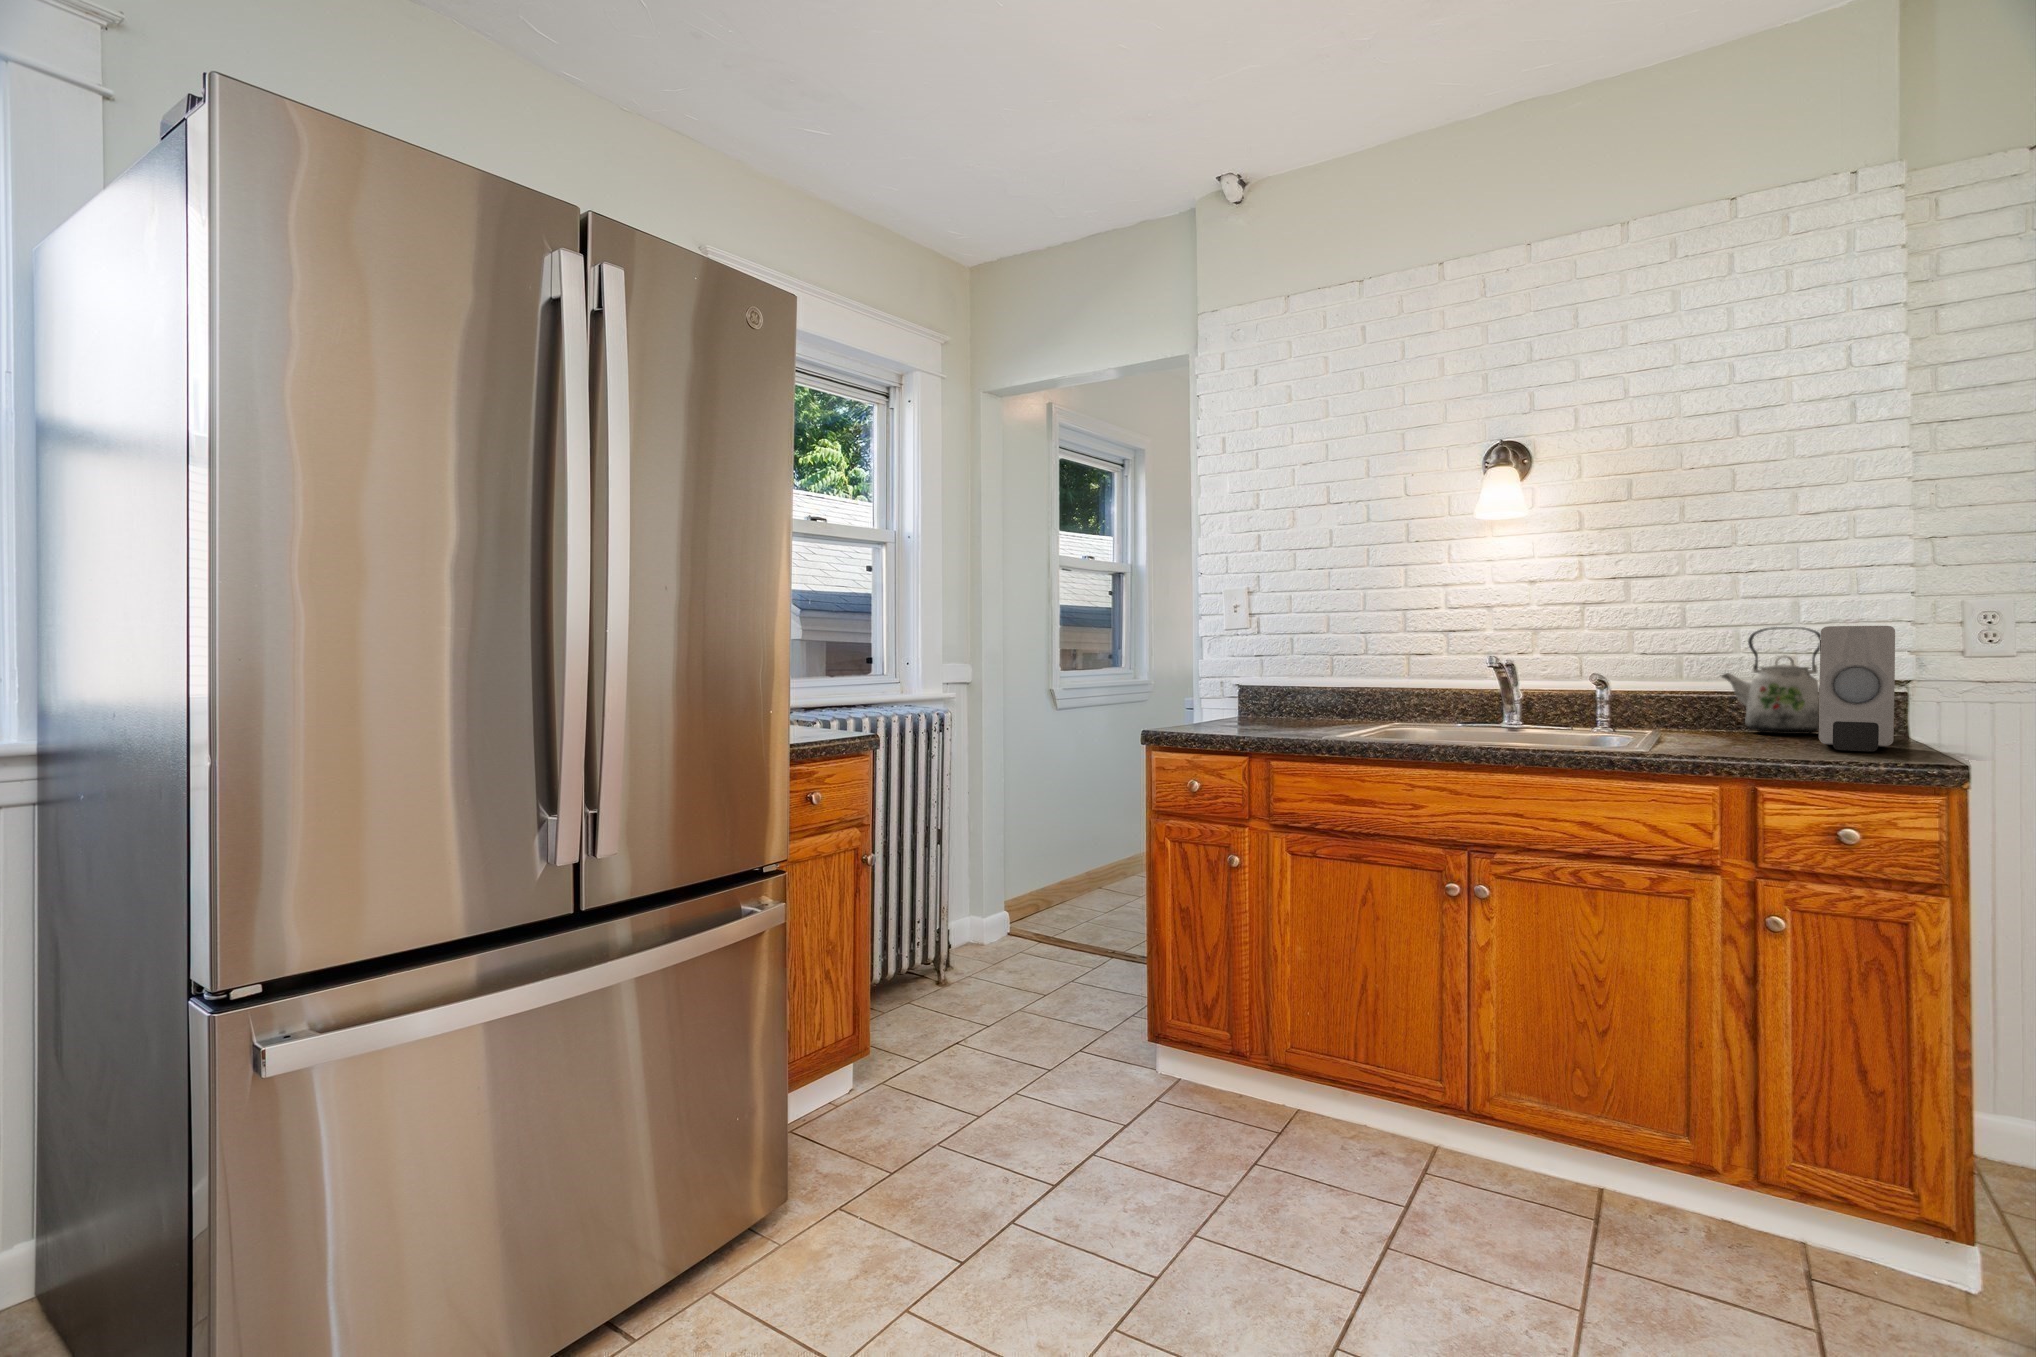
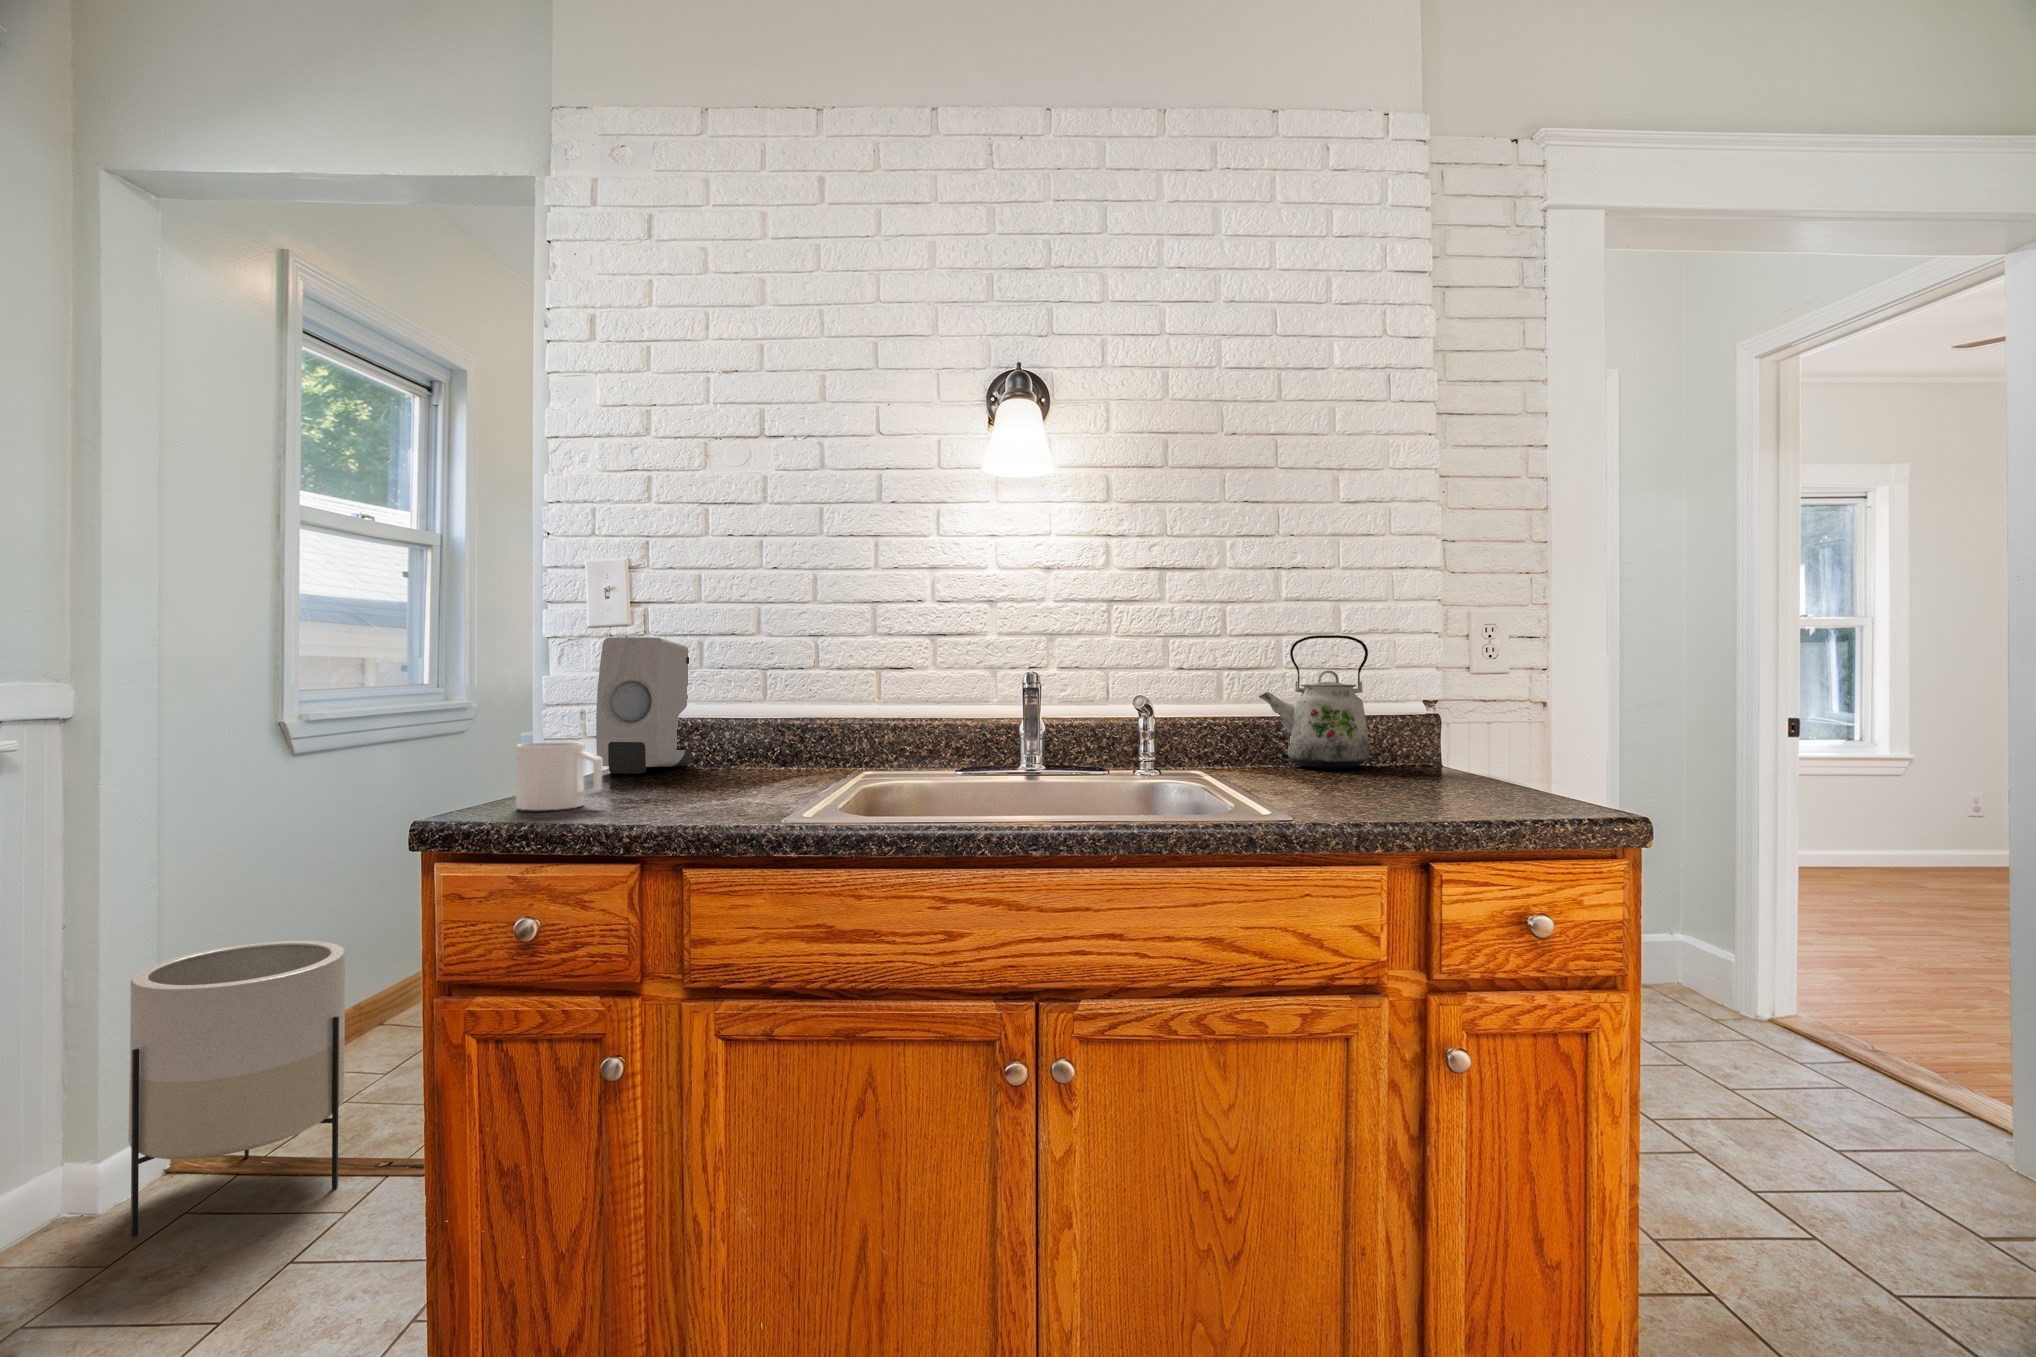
soap dispenser: present [1819,626,1895,751] -> present [596,637,691,774]
mug: none [1187,696,1230,731] -> present [516,742,602,810]
planter: none [997,813,1091,954] -> present [128,941,345,1238]

